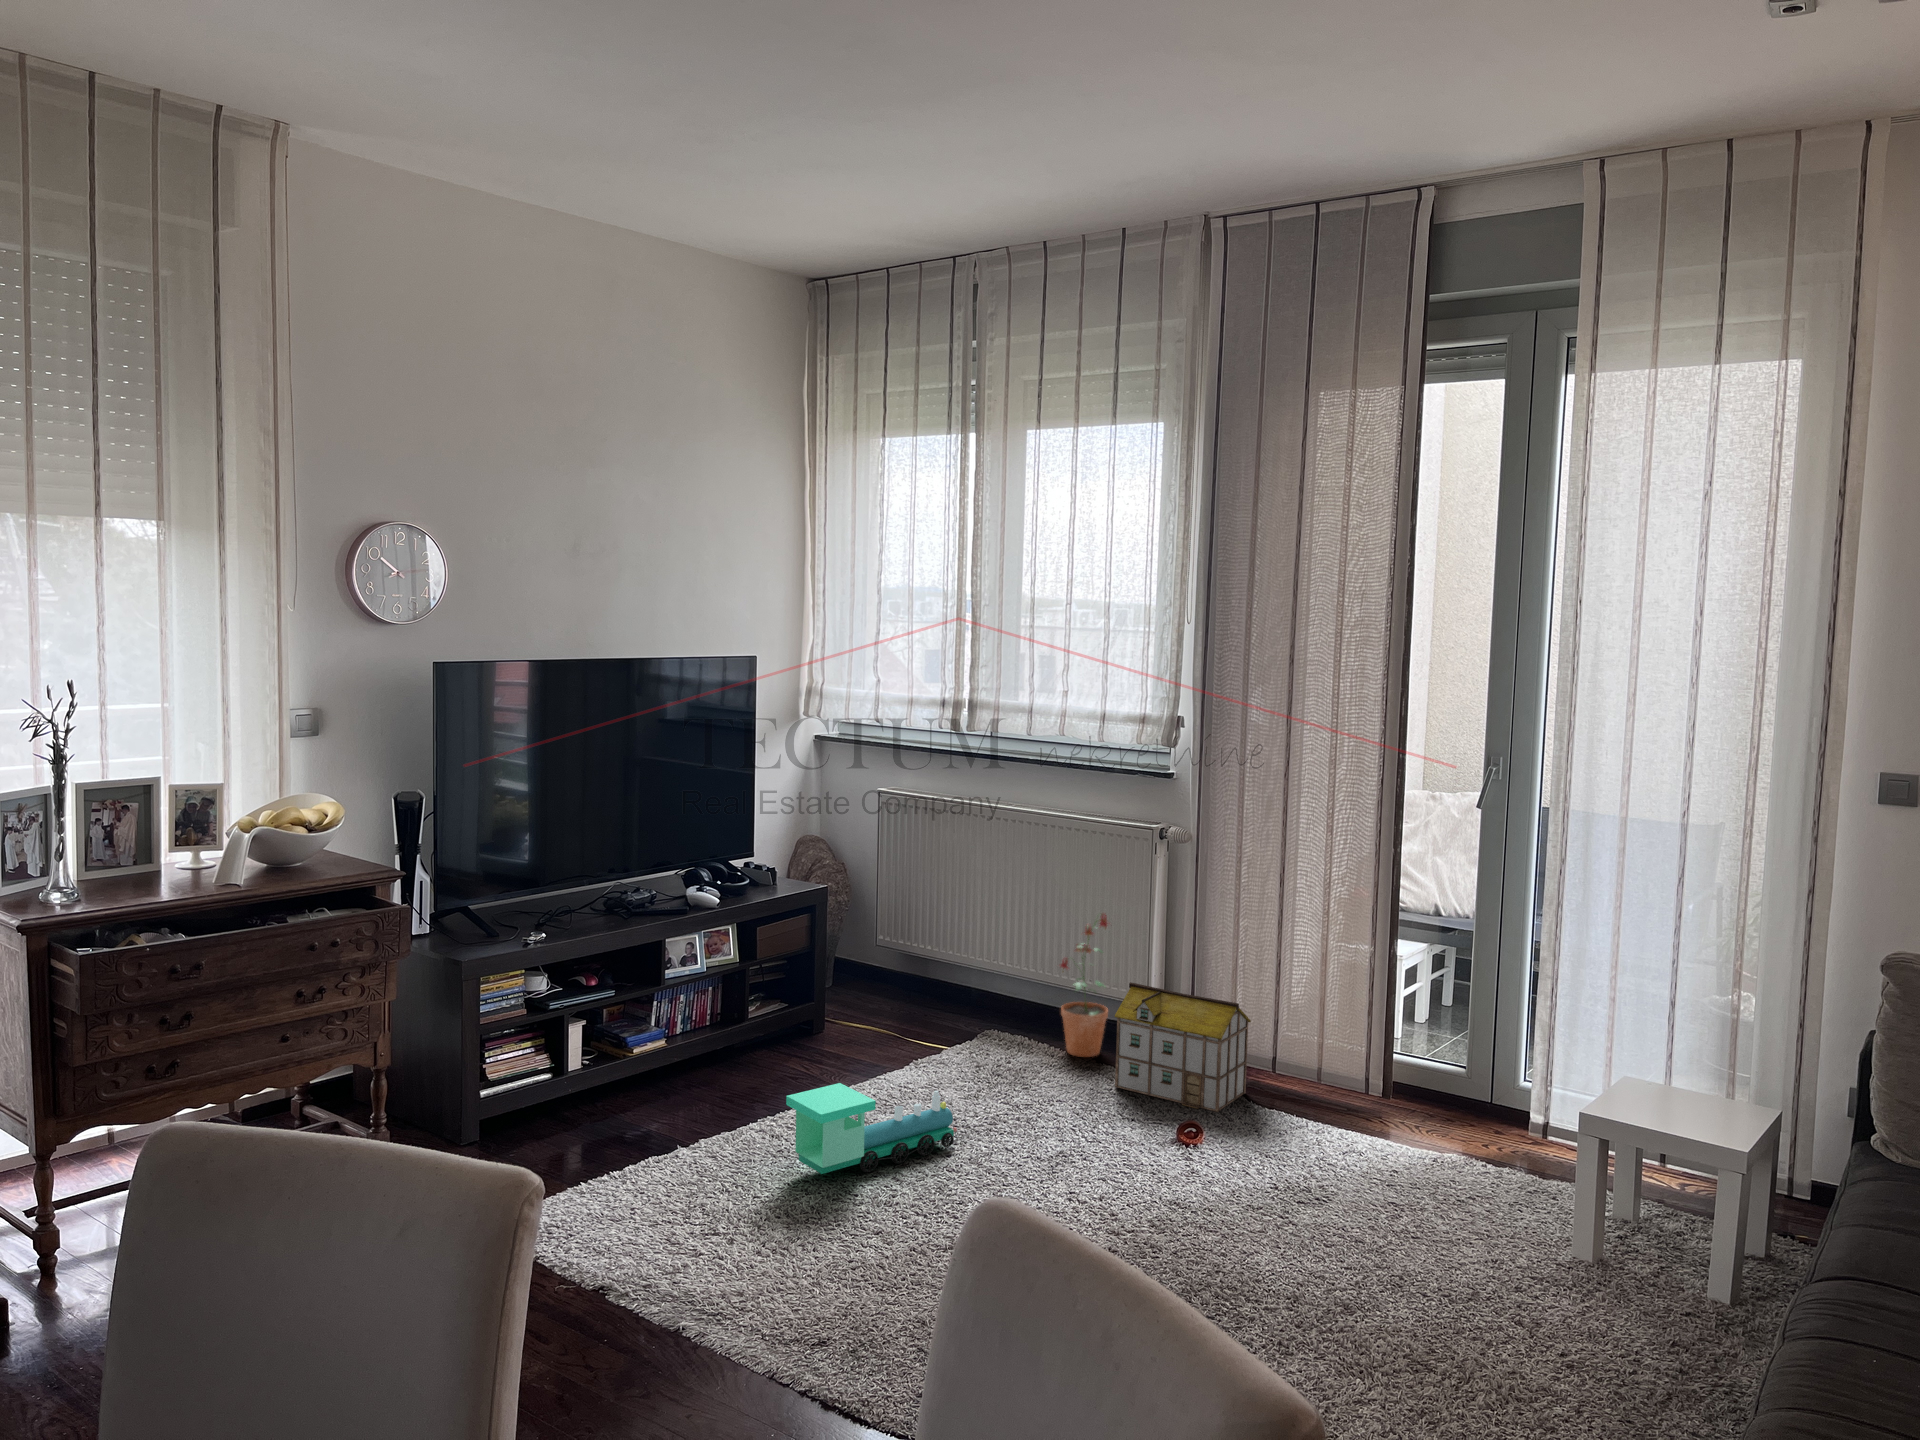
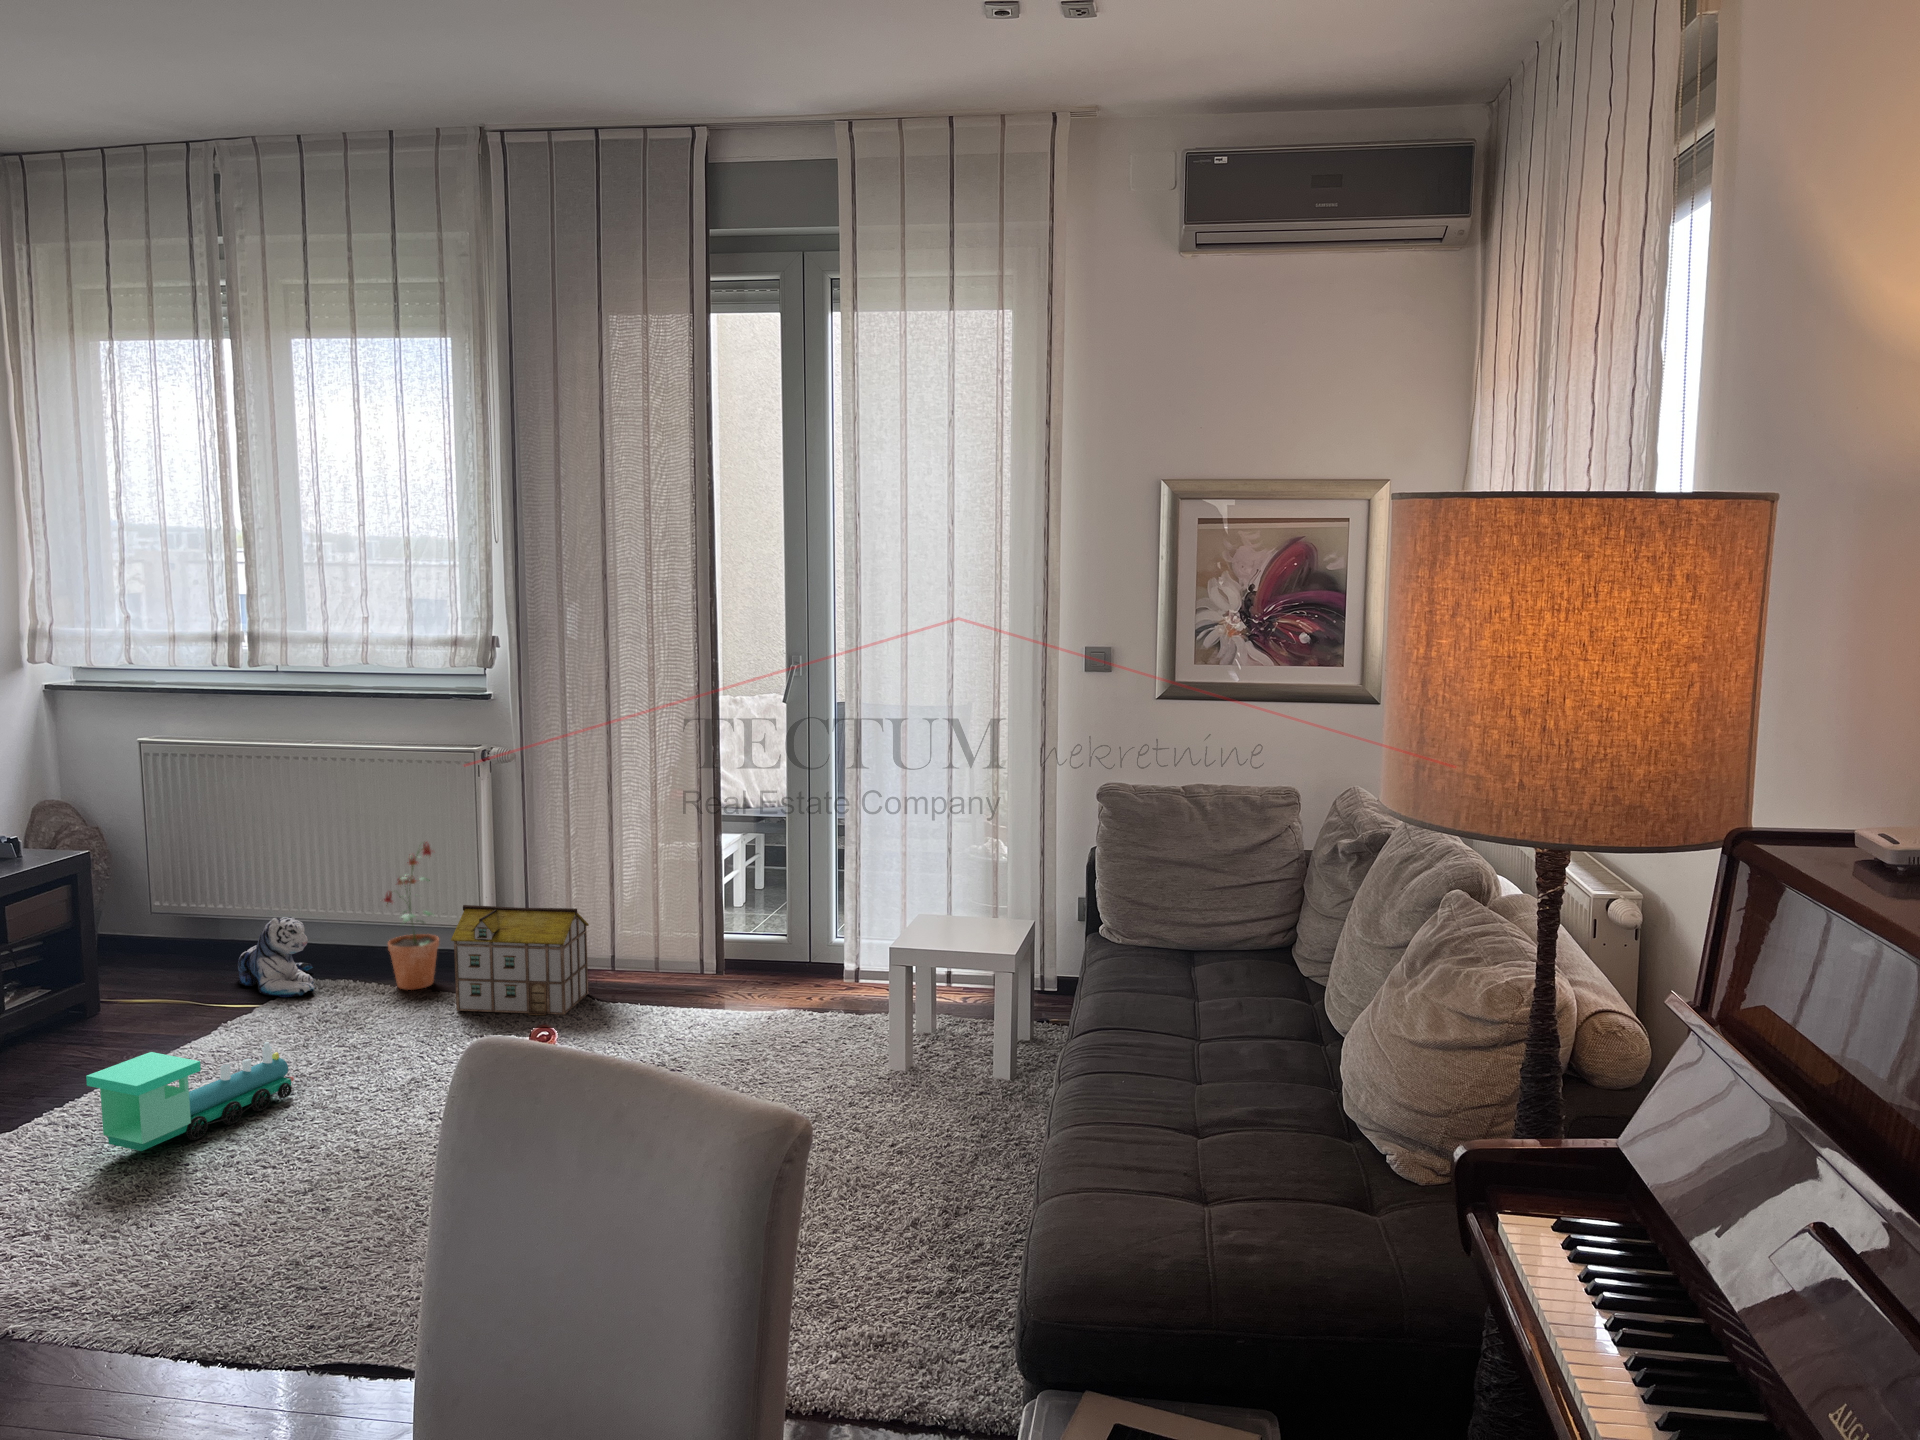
plush toy: none [934,967,998,1045] -> present [238,917,315,997]

